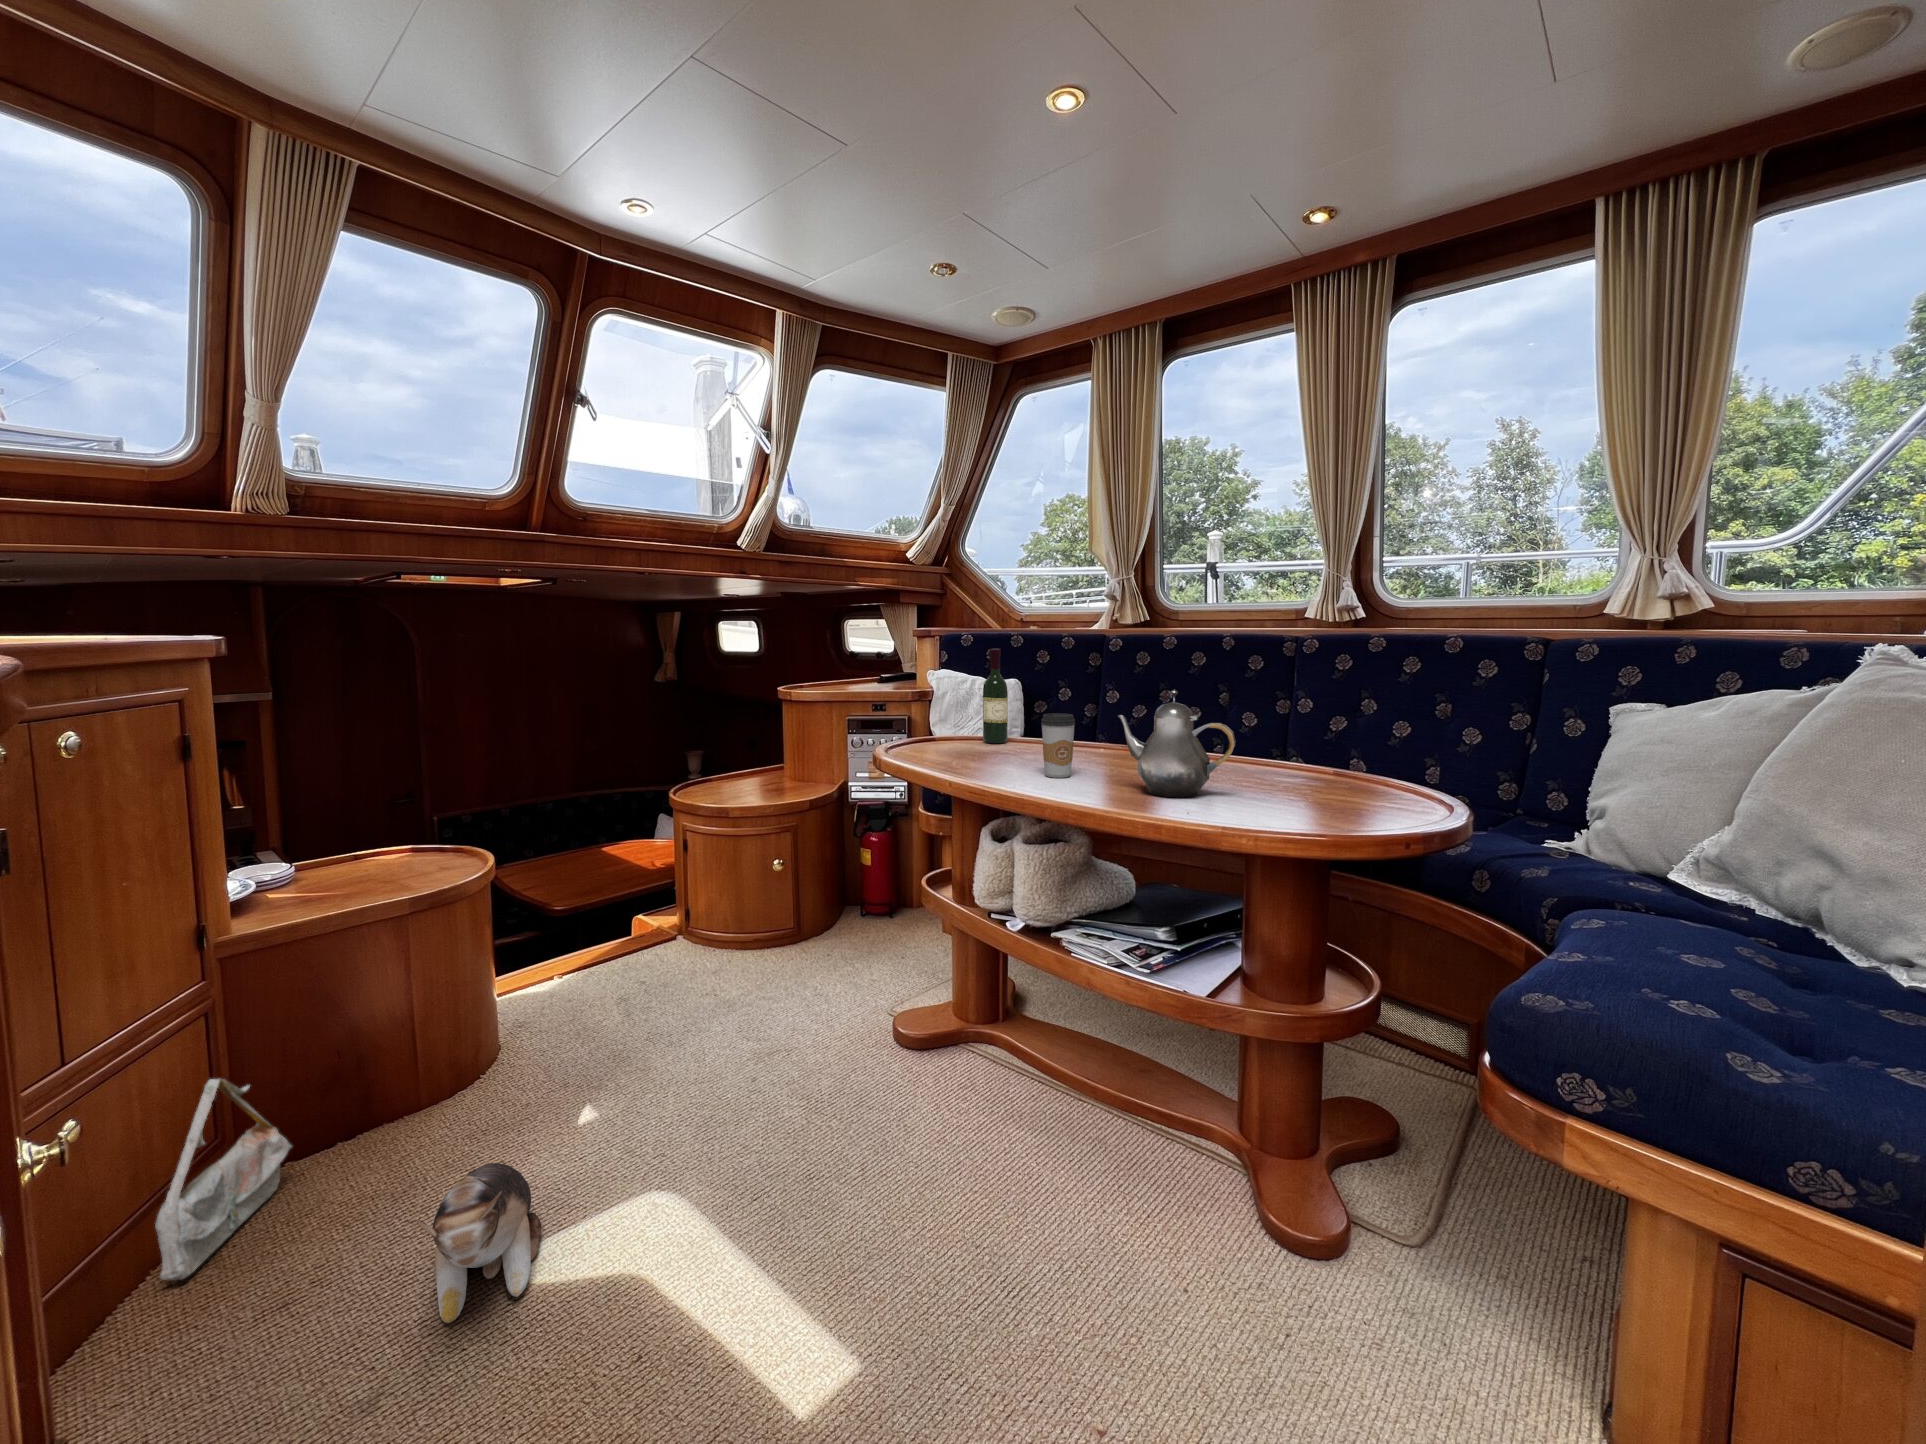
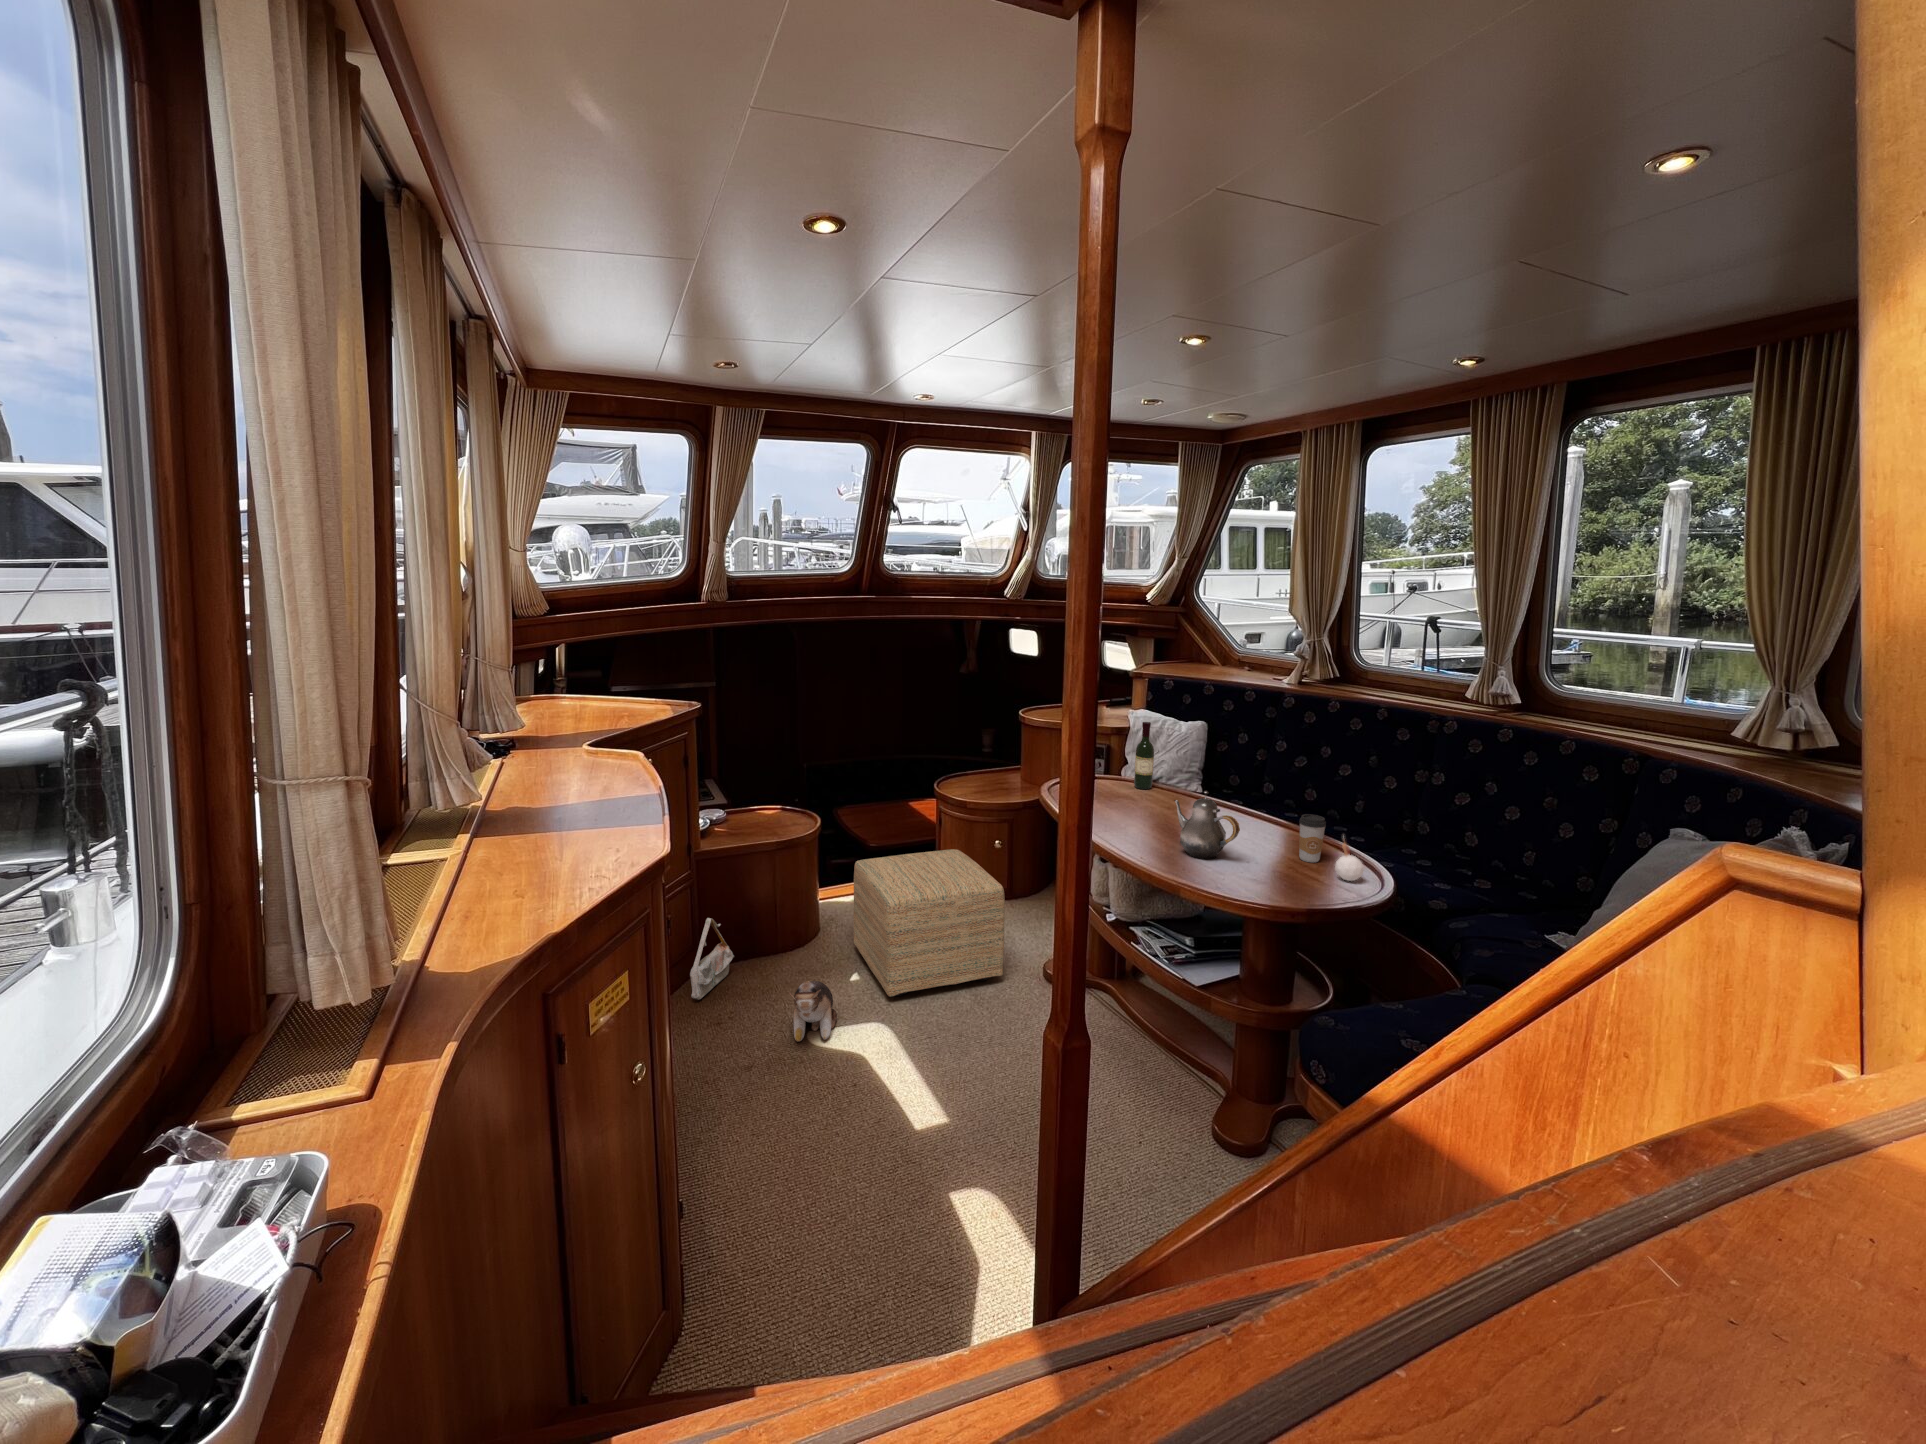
coffee cup: present [1041,713,1075,778] -> present [1299,814,1326,862]
candle: none [1371,730,1415,797] -> present [1335,843,1364,881]
ottoman: none [556,868,839,1150] -> present [853,849,1005,997]

